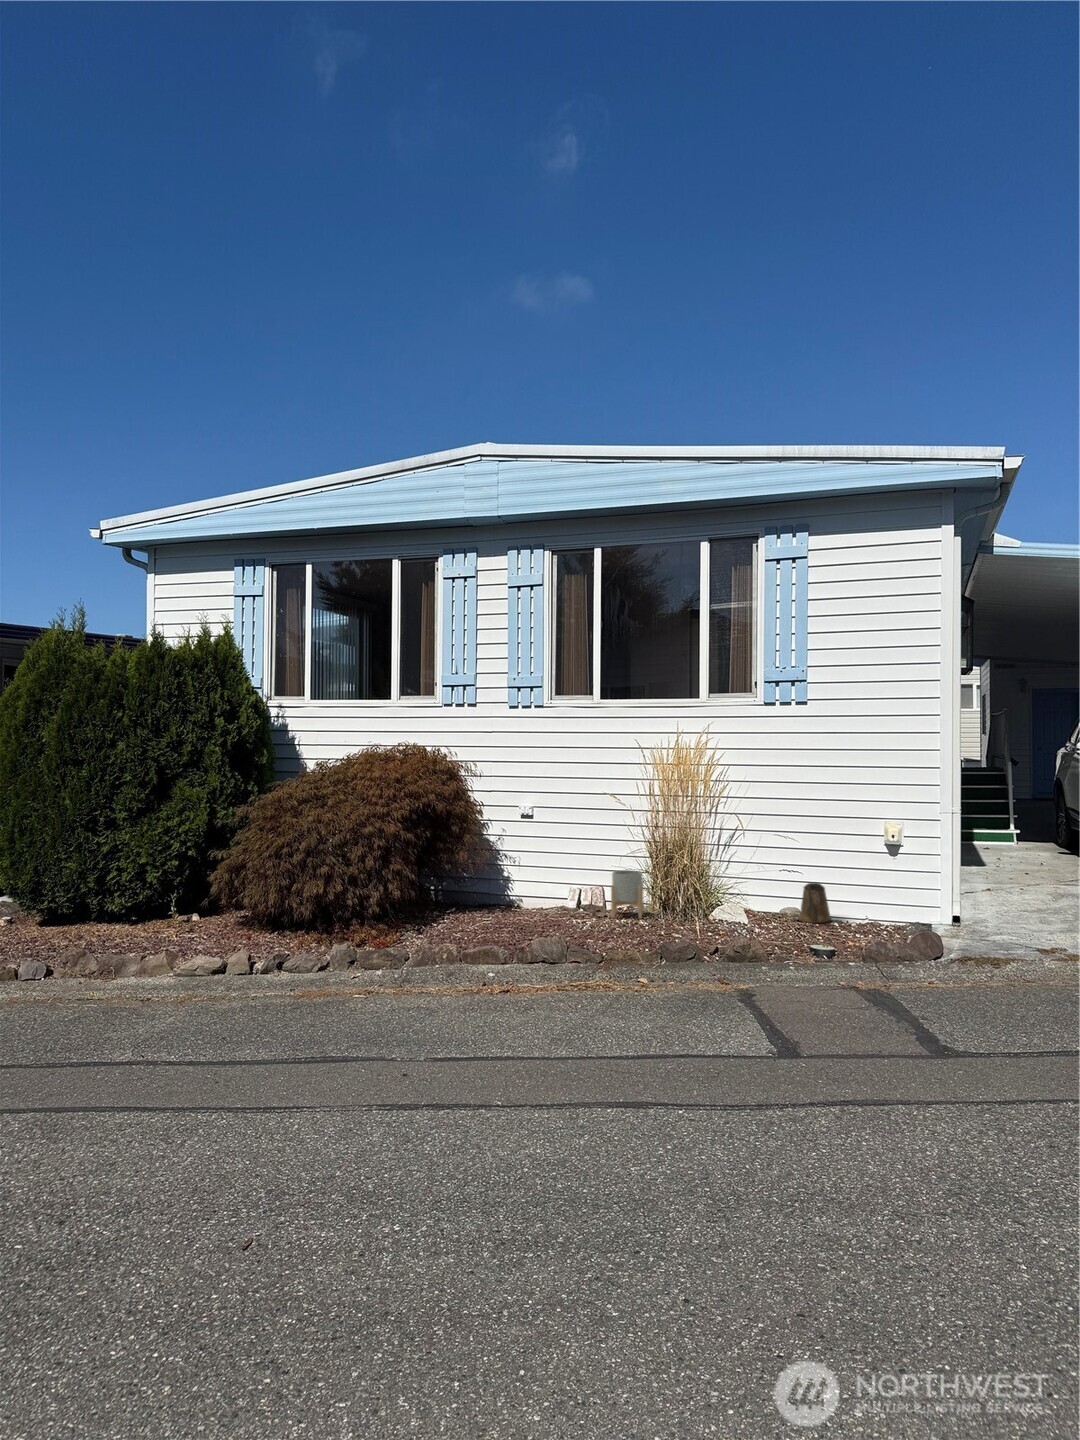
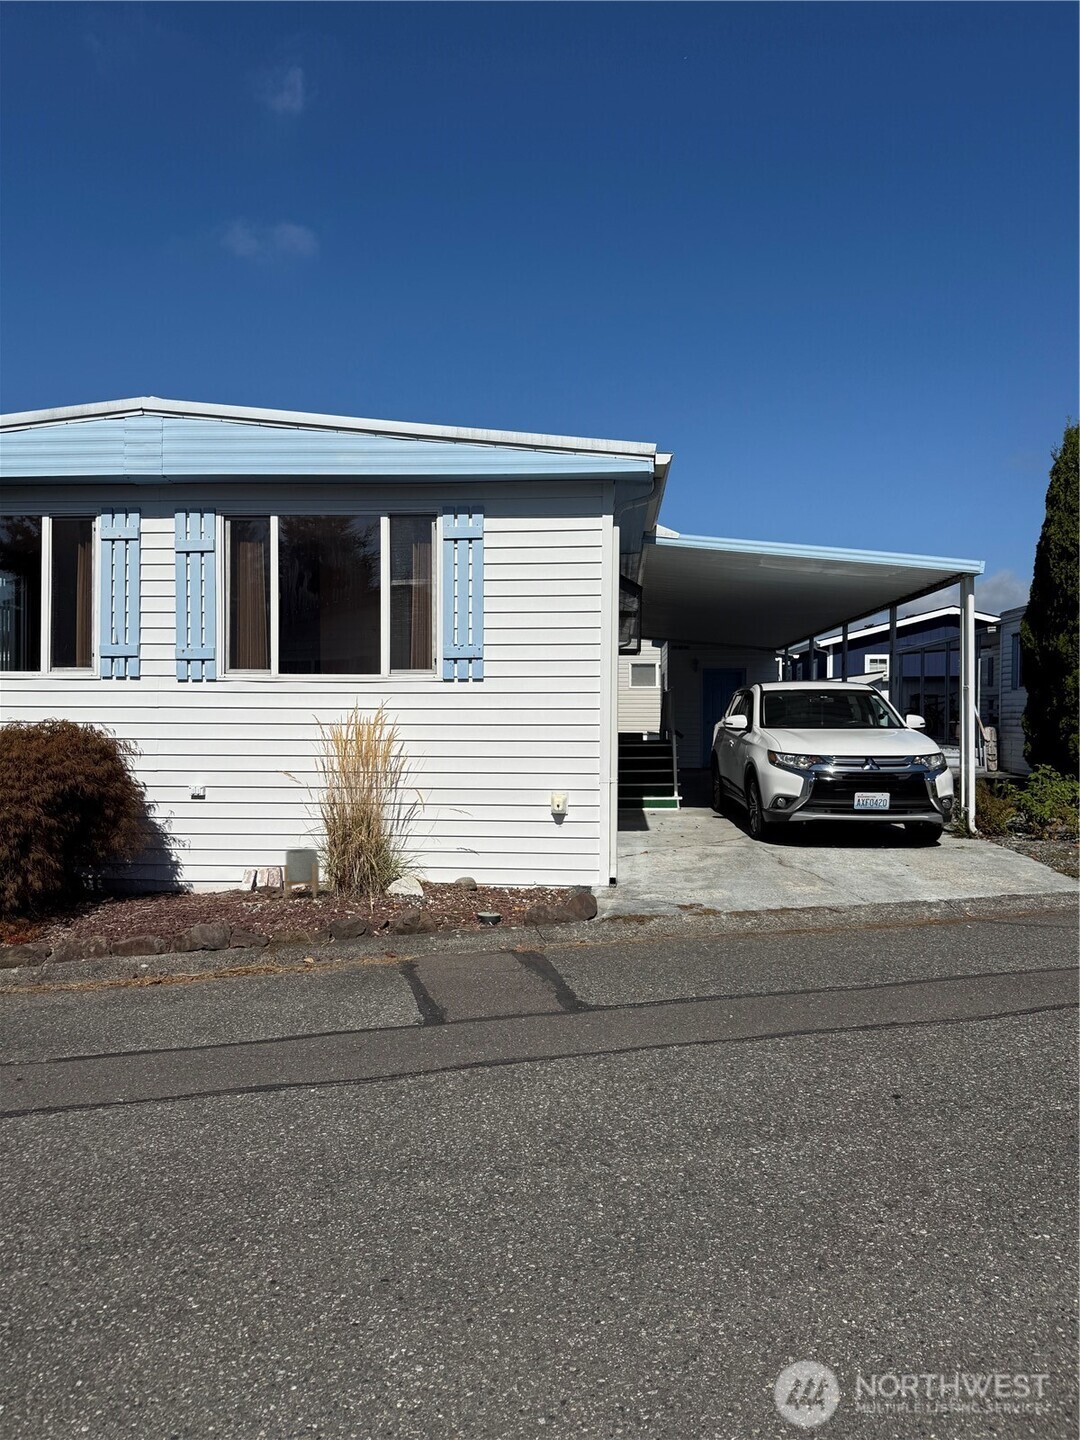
watering can: present [799,883,832,923] -> none [473,854,505,893]

